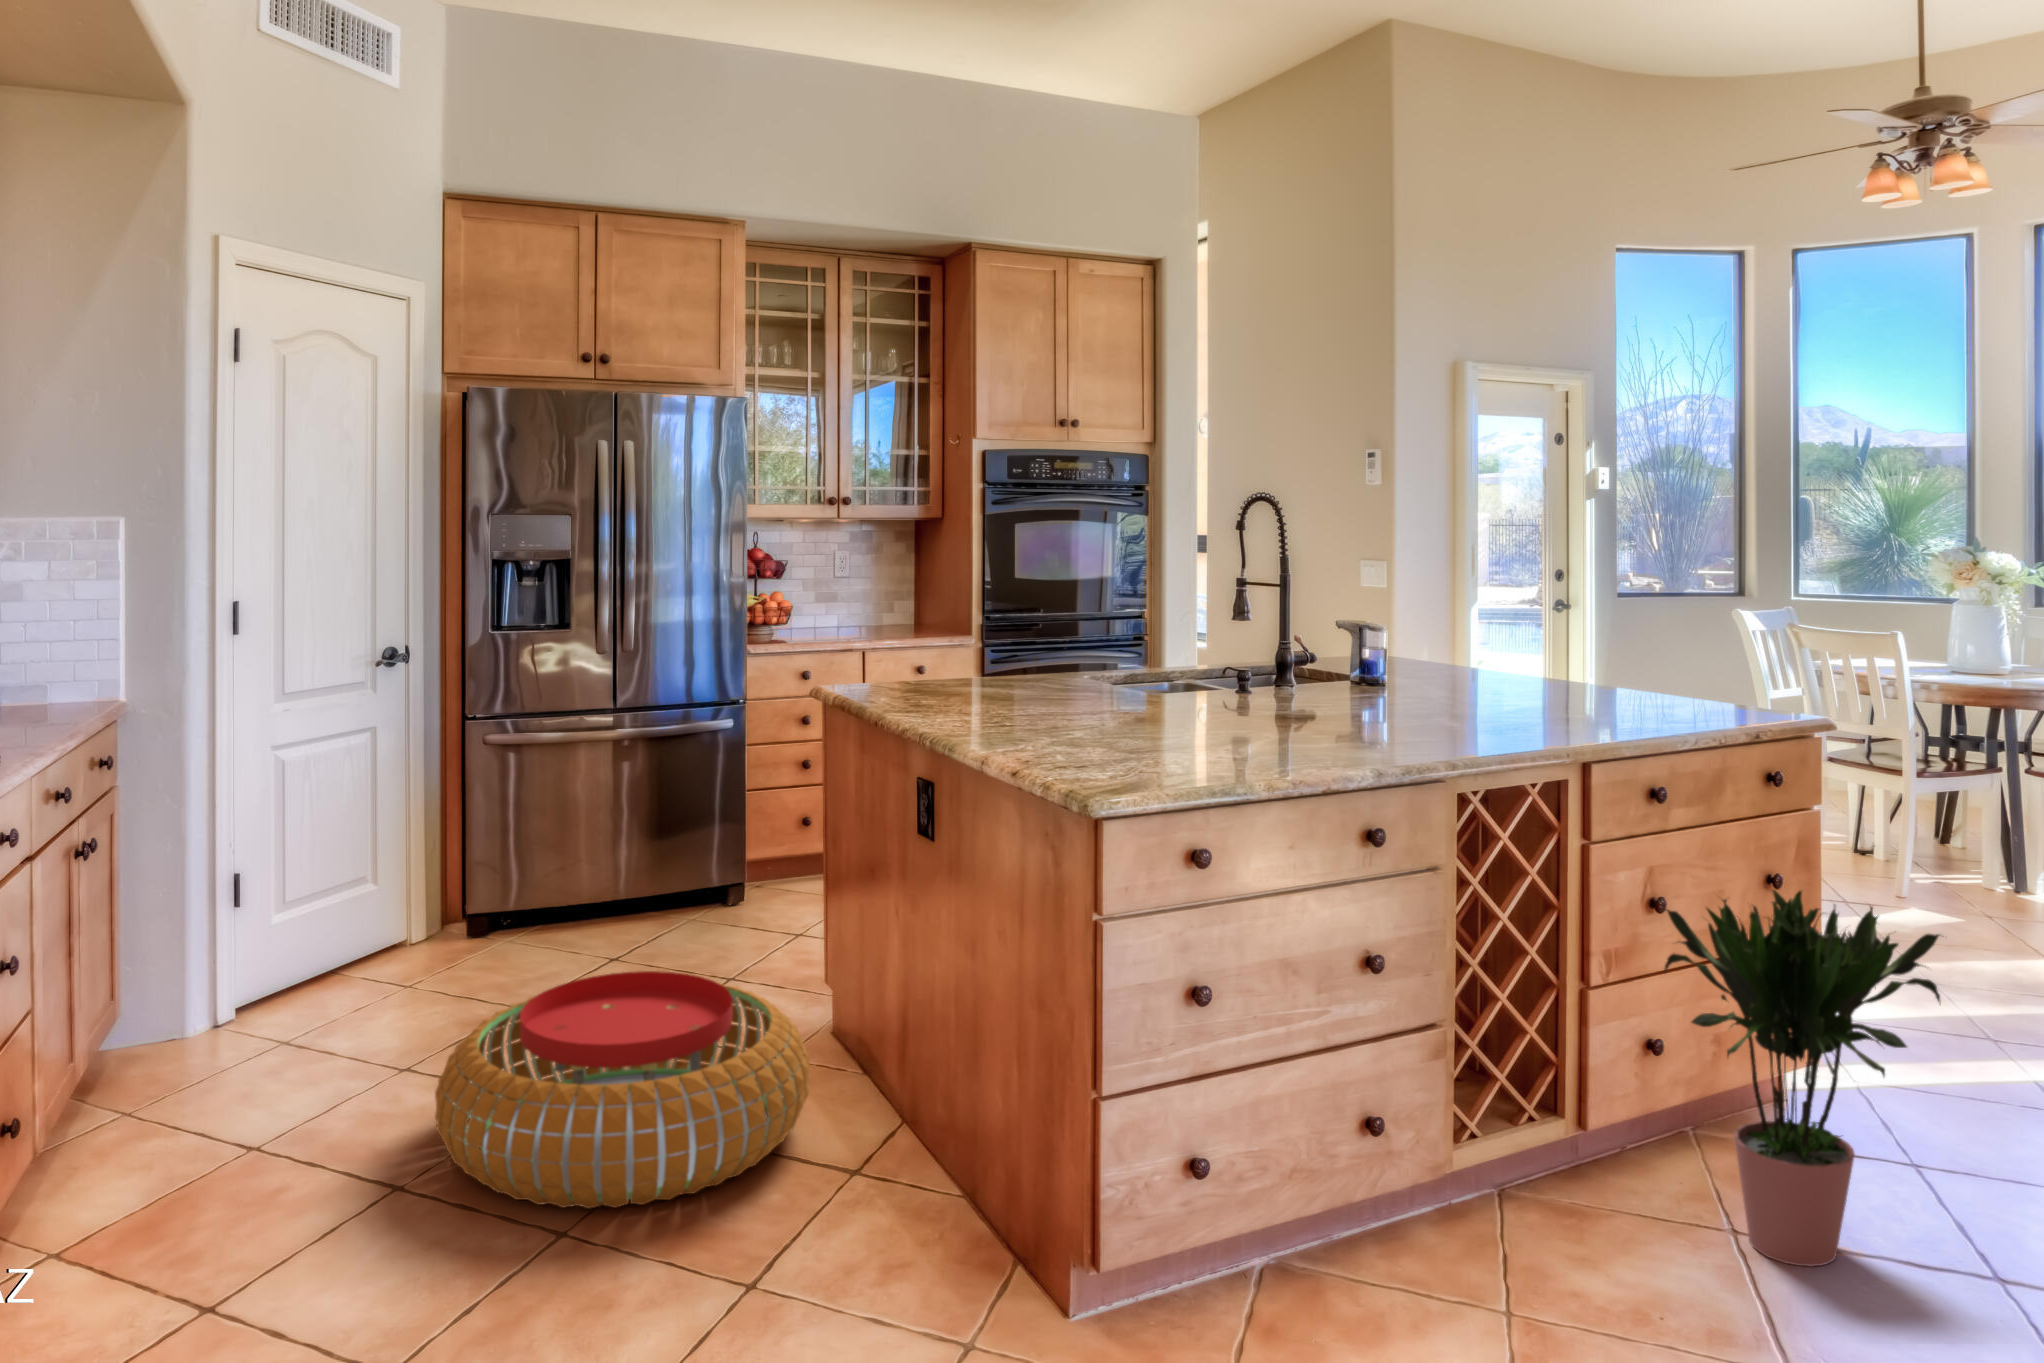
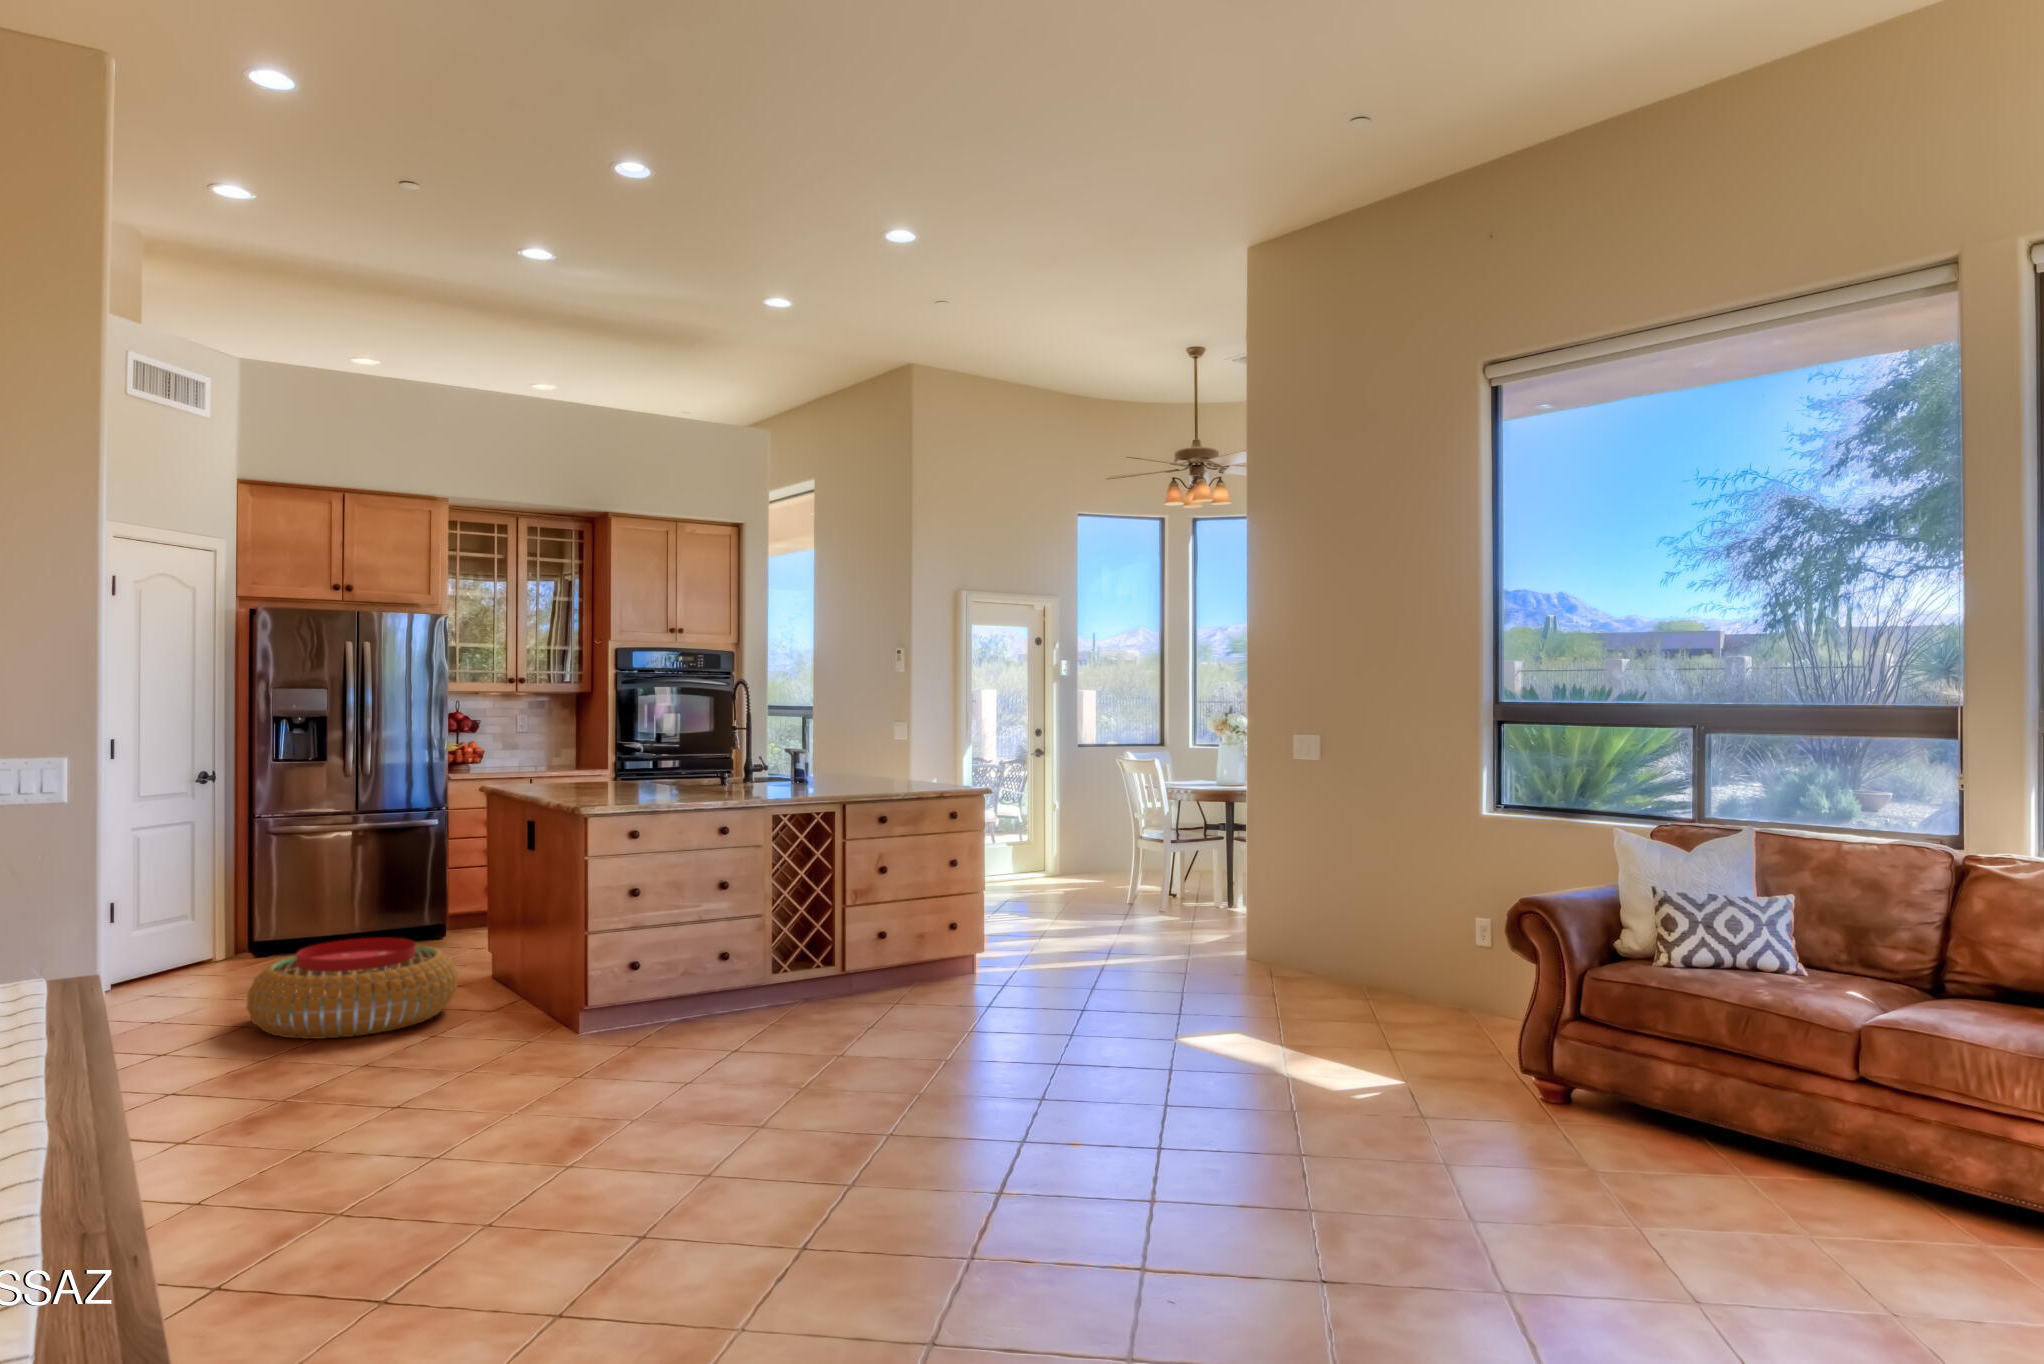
potted plant: present [1665,890,1940,1266] -> none [874,847,985,1018]

